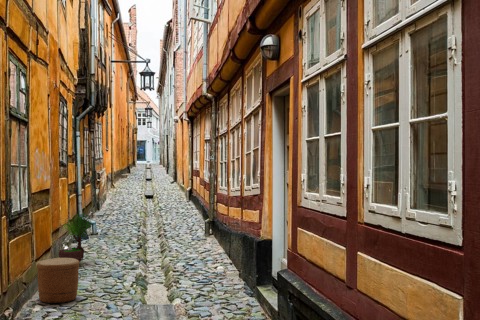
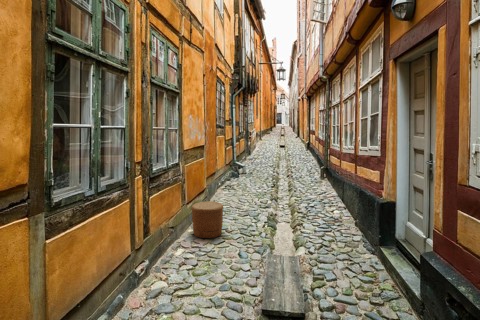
potted tree: present [59,215,91,262] -> none [216,162,238,201]

